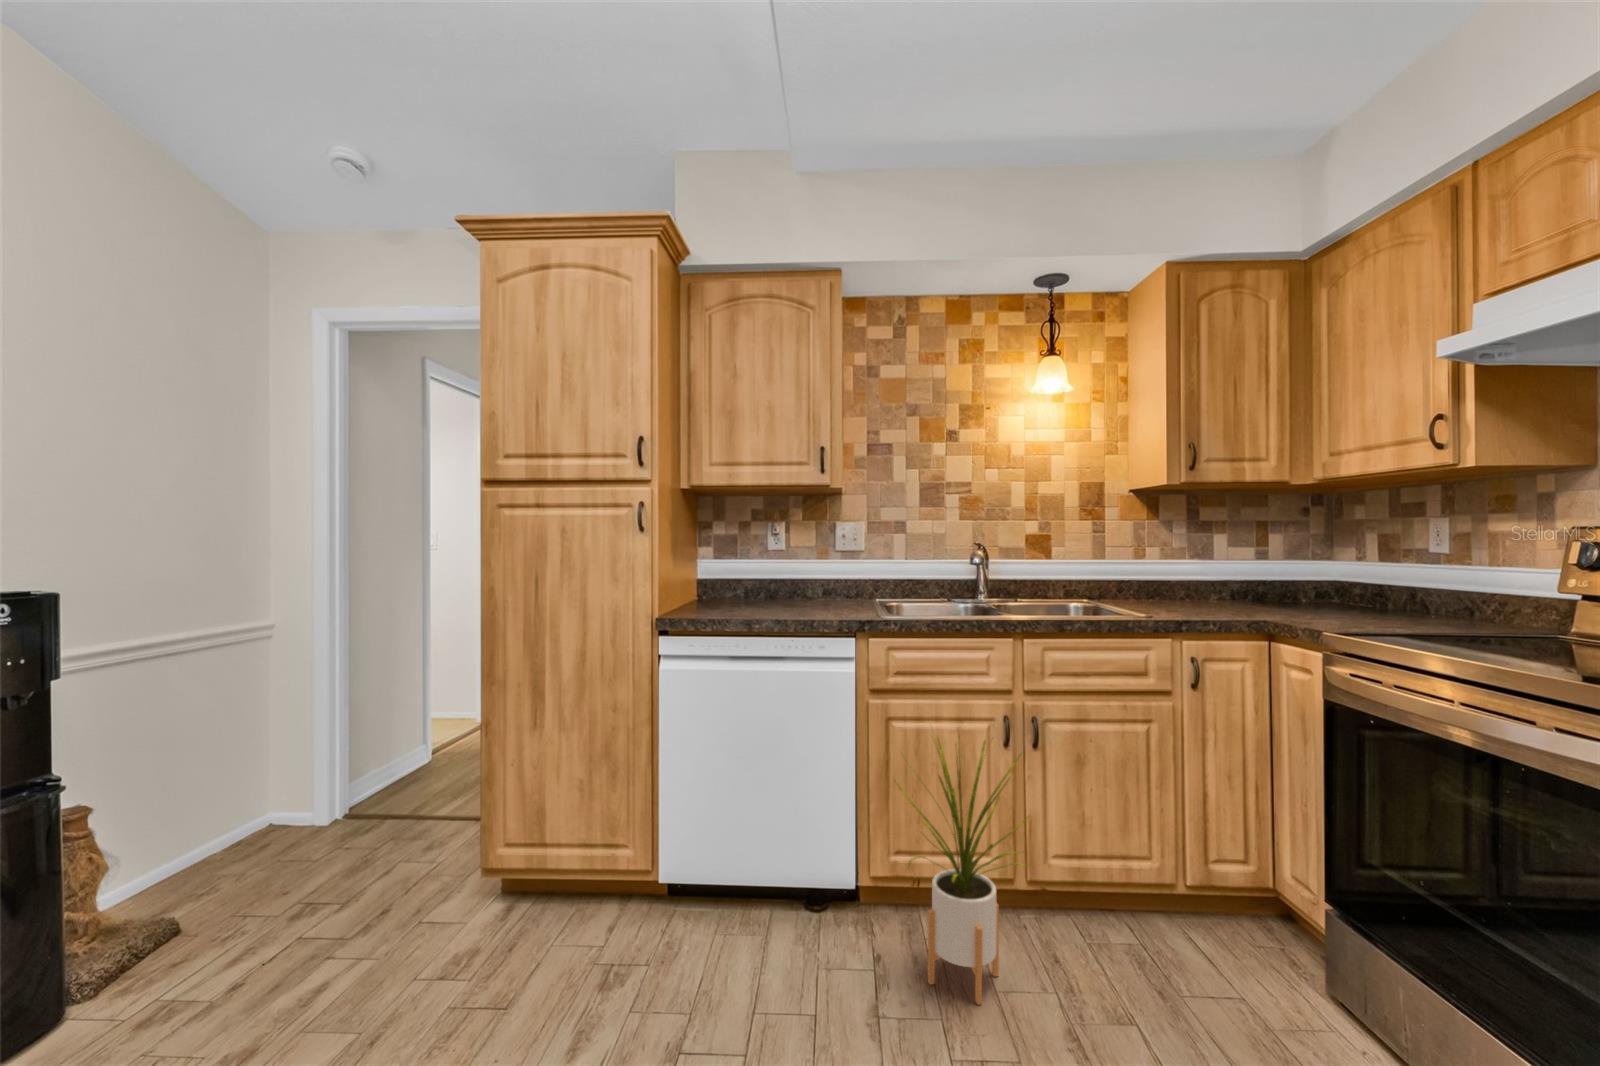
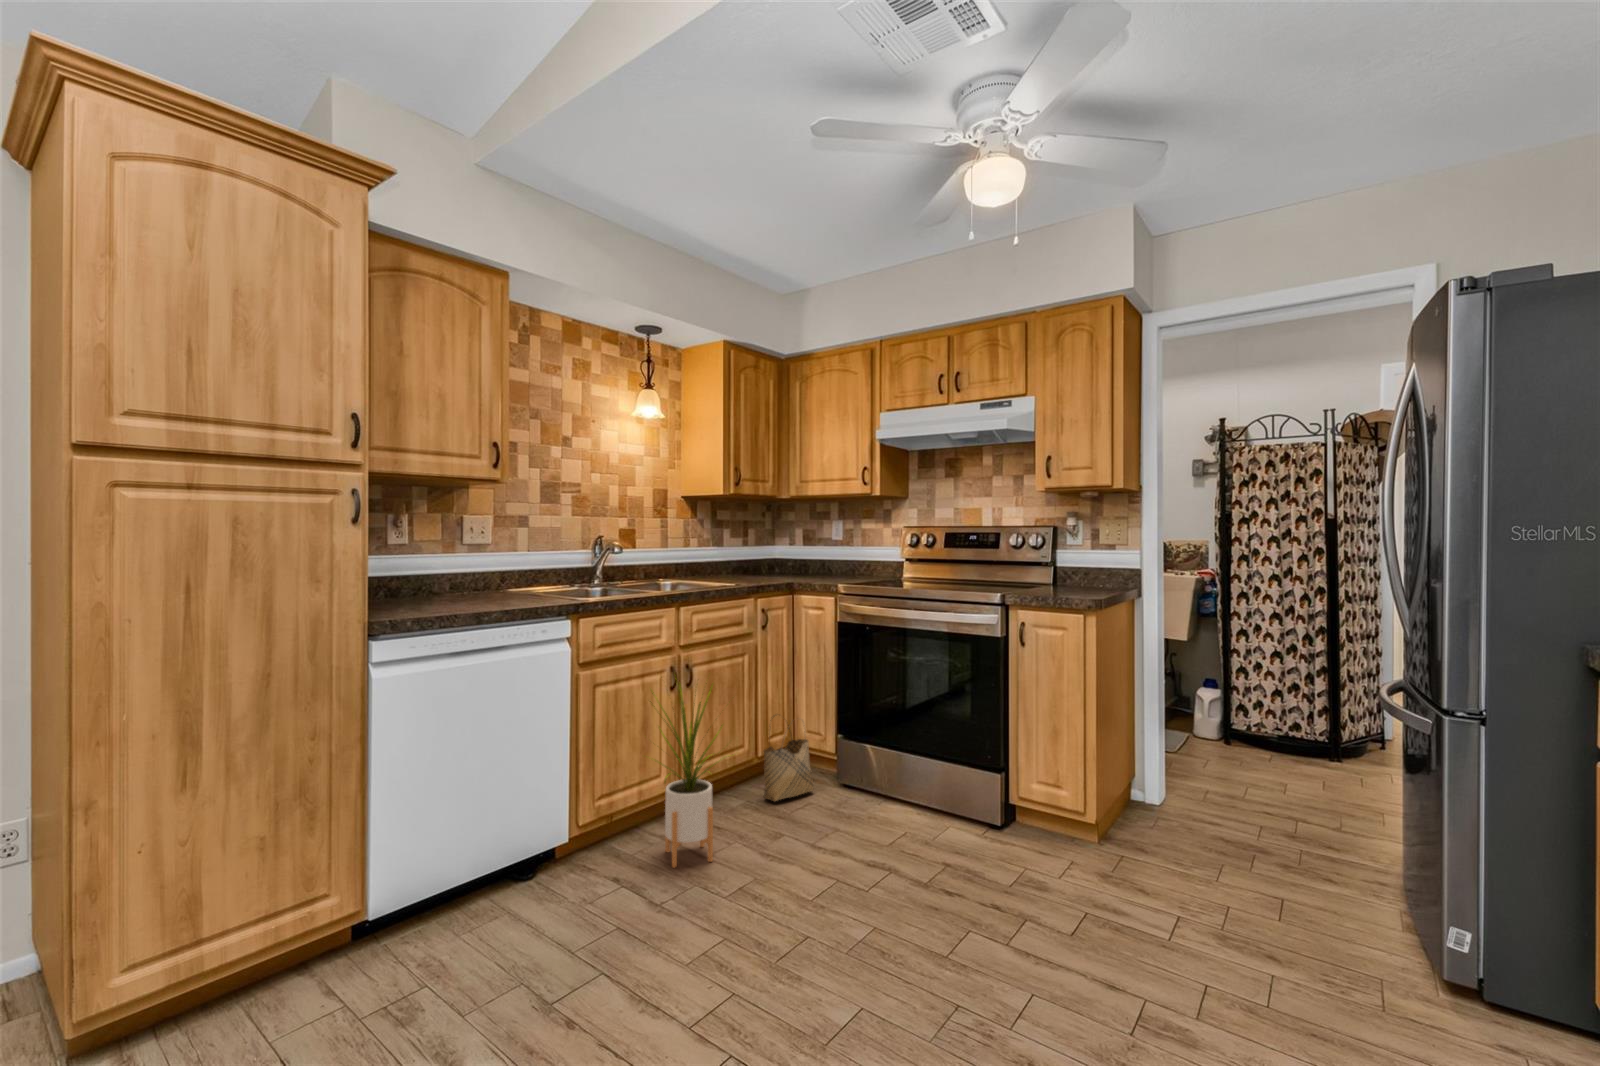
woven basket: none [1158,826,1264,978] -> present [764,715,813,801]

